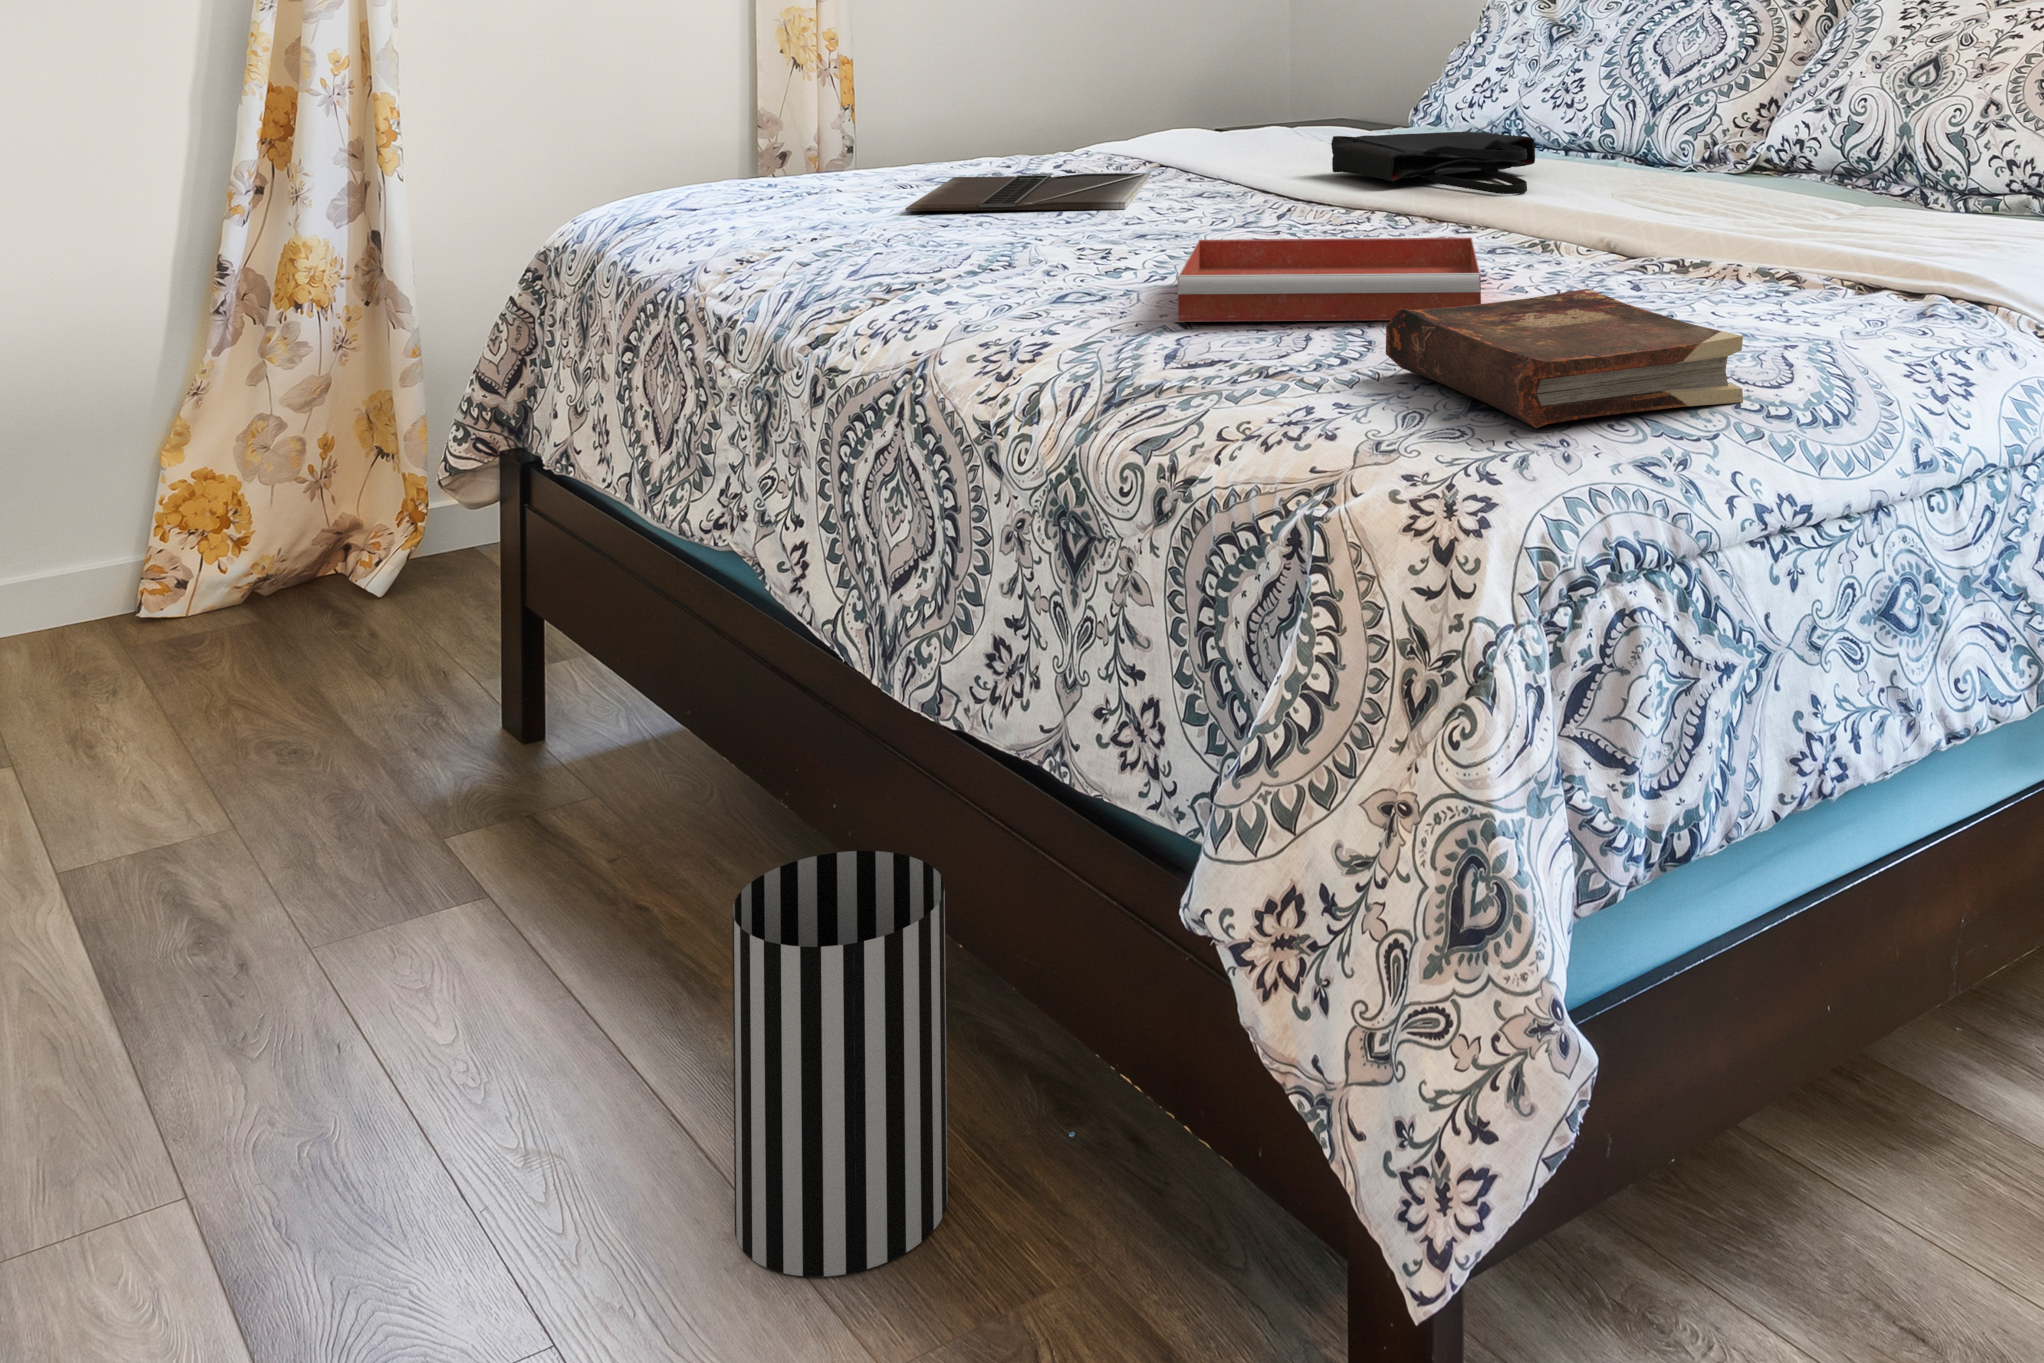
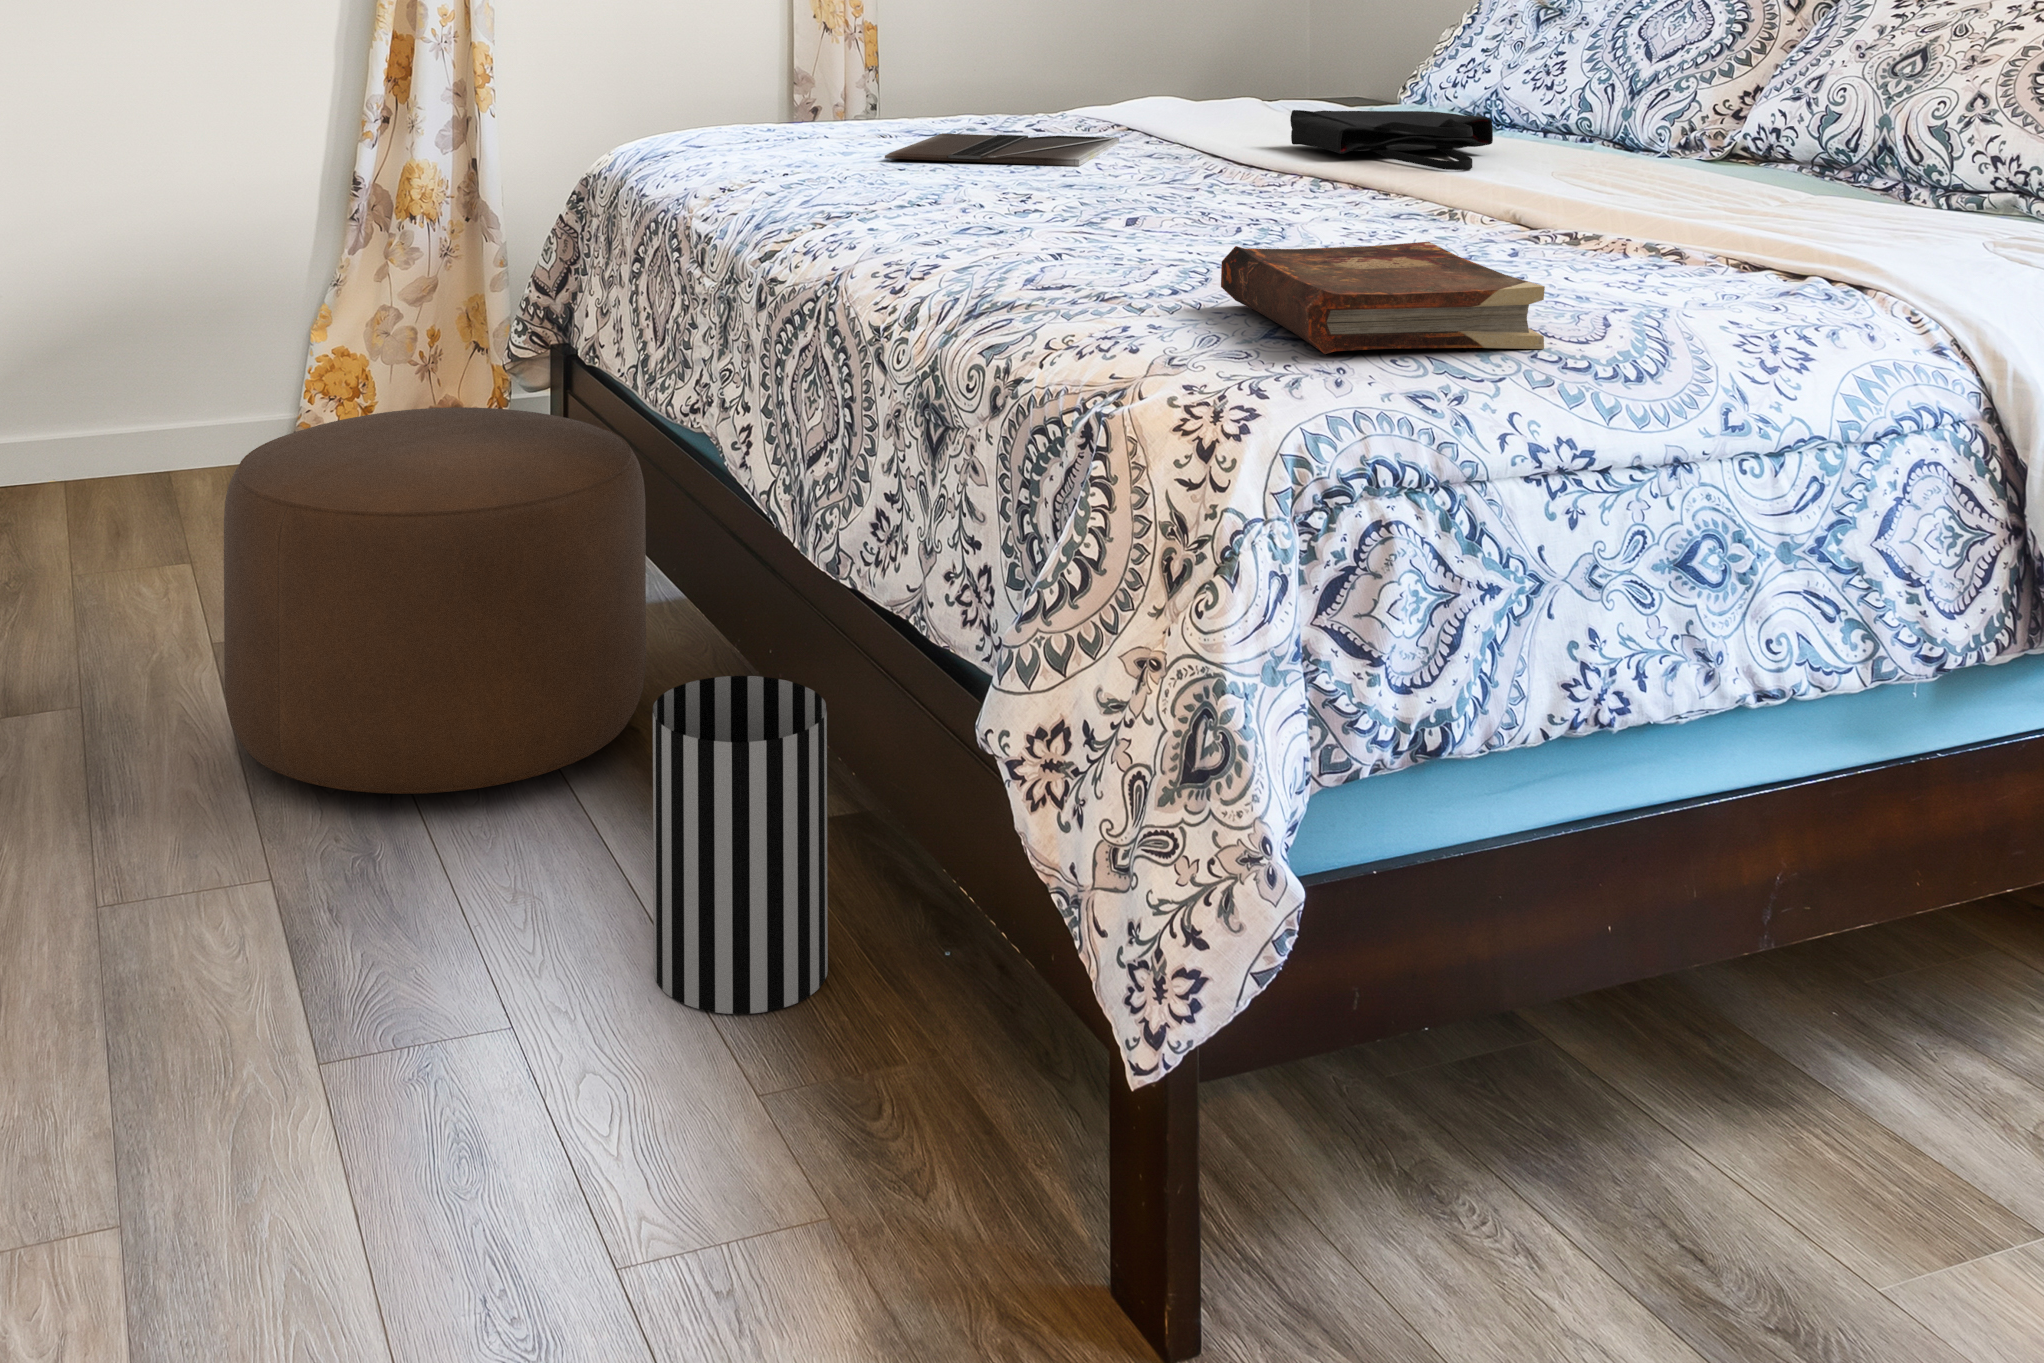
tray: present [1177,238,1481,322] -> none [1061,187,1364,269]
ottoman: none [102,546,659,1063] -> present [224,407,646,794]

